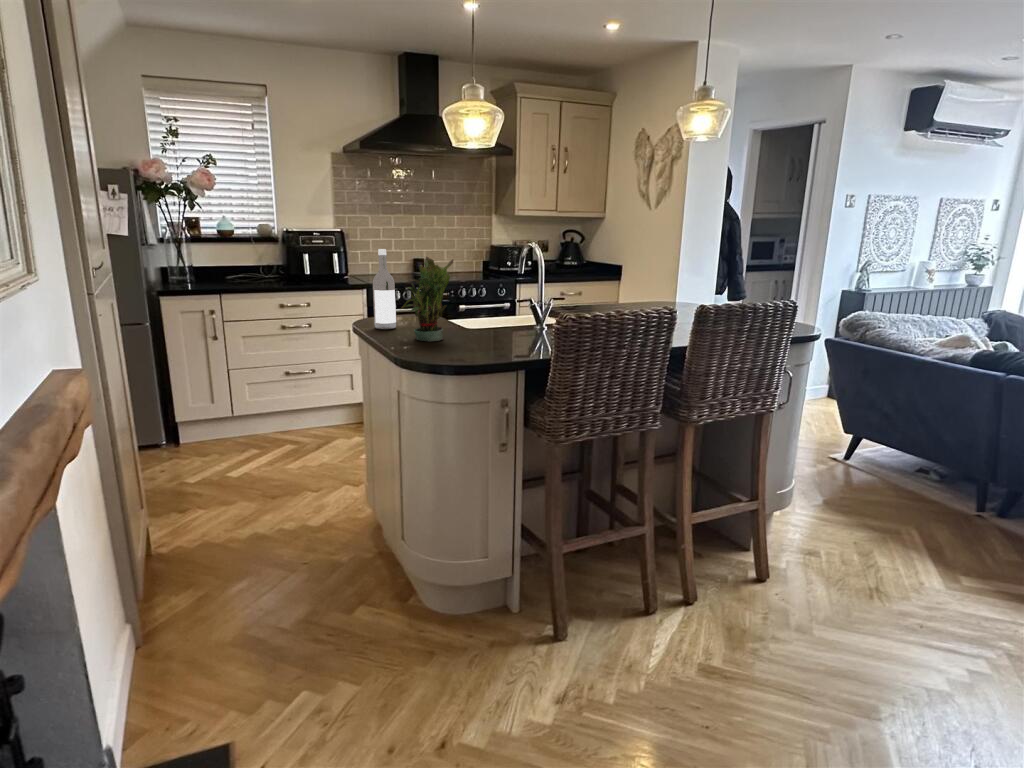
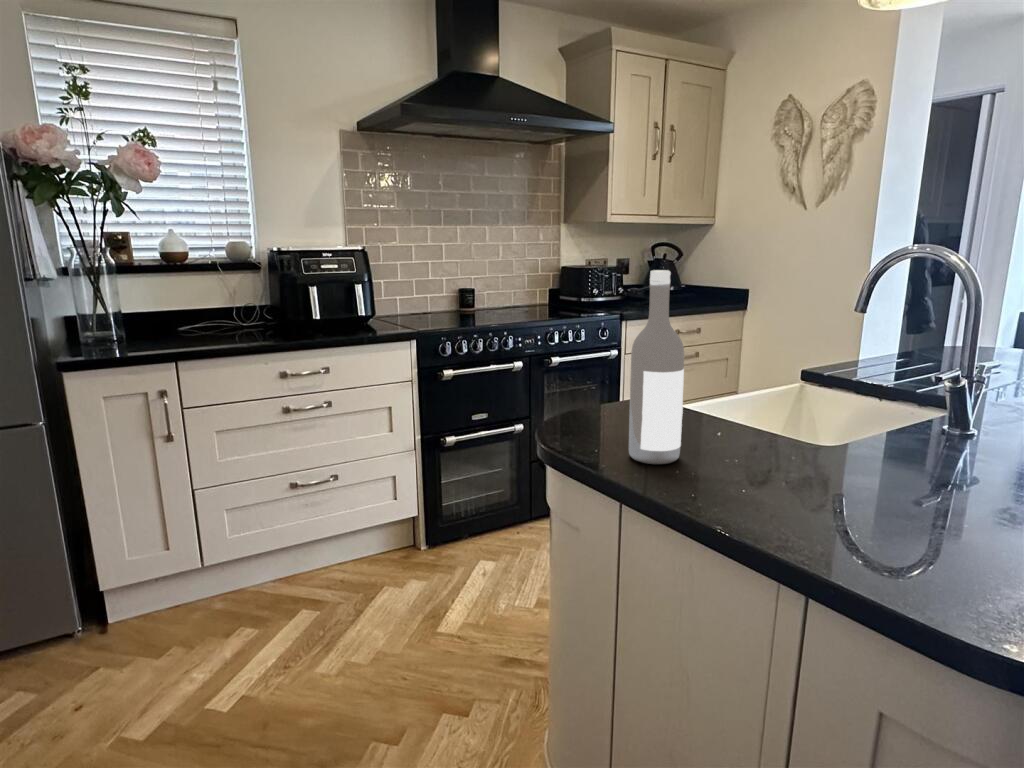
potted plant: present [401,257,453,341] -> none [767,285,941,512]

